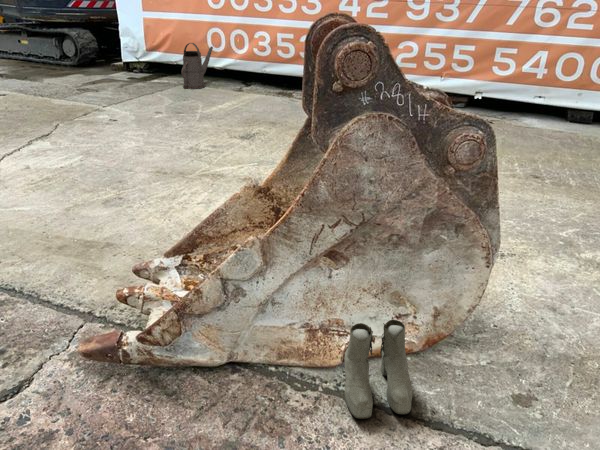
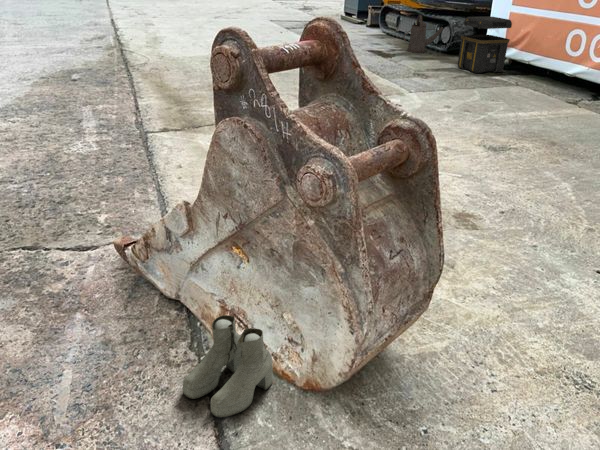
toolbox: none [102,24,153,80] -> present [458,16,512,73]
watering can: present [181,43,213,89] -> present [404,15,443,53]

